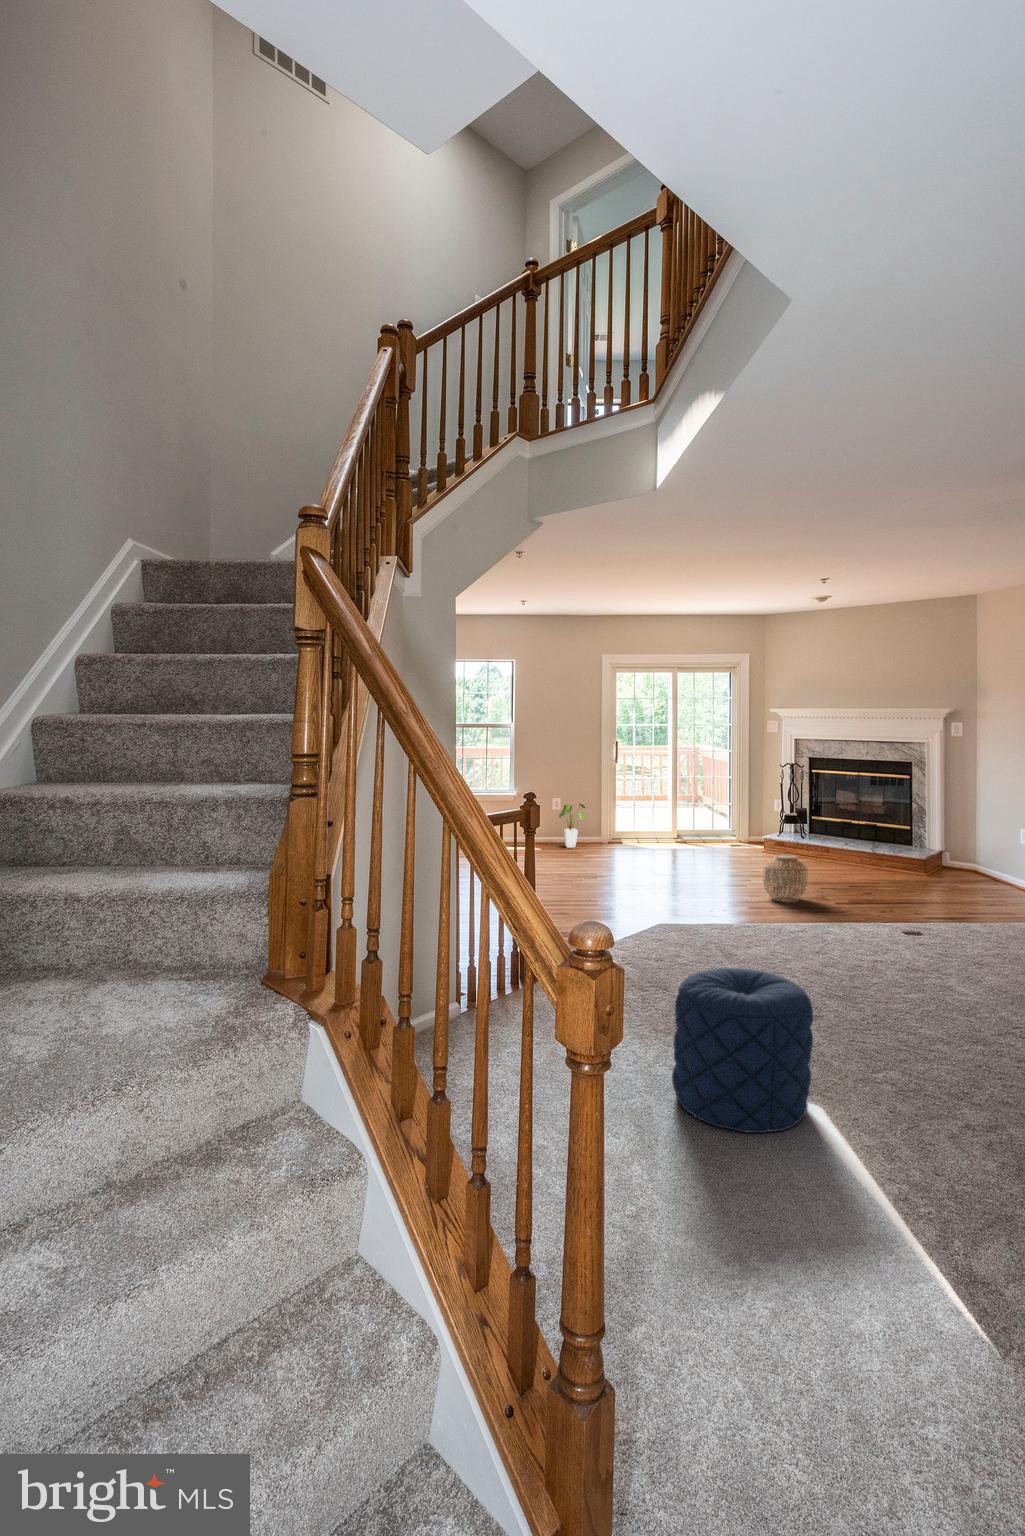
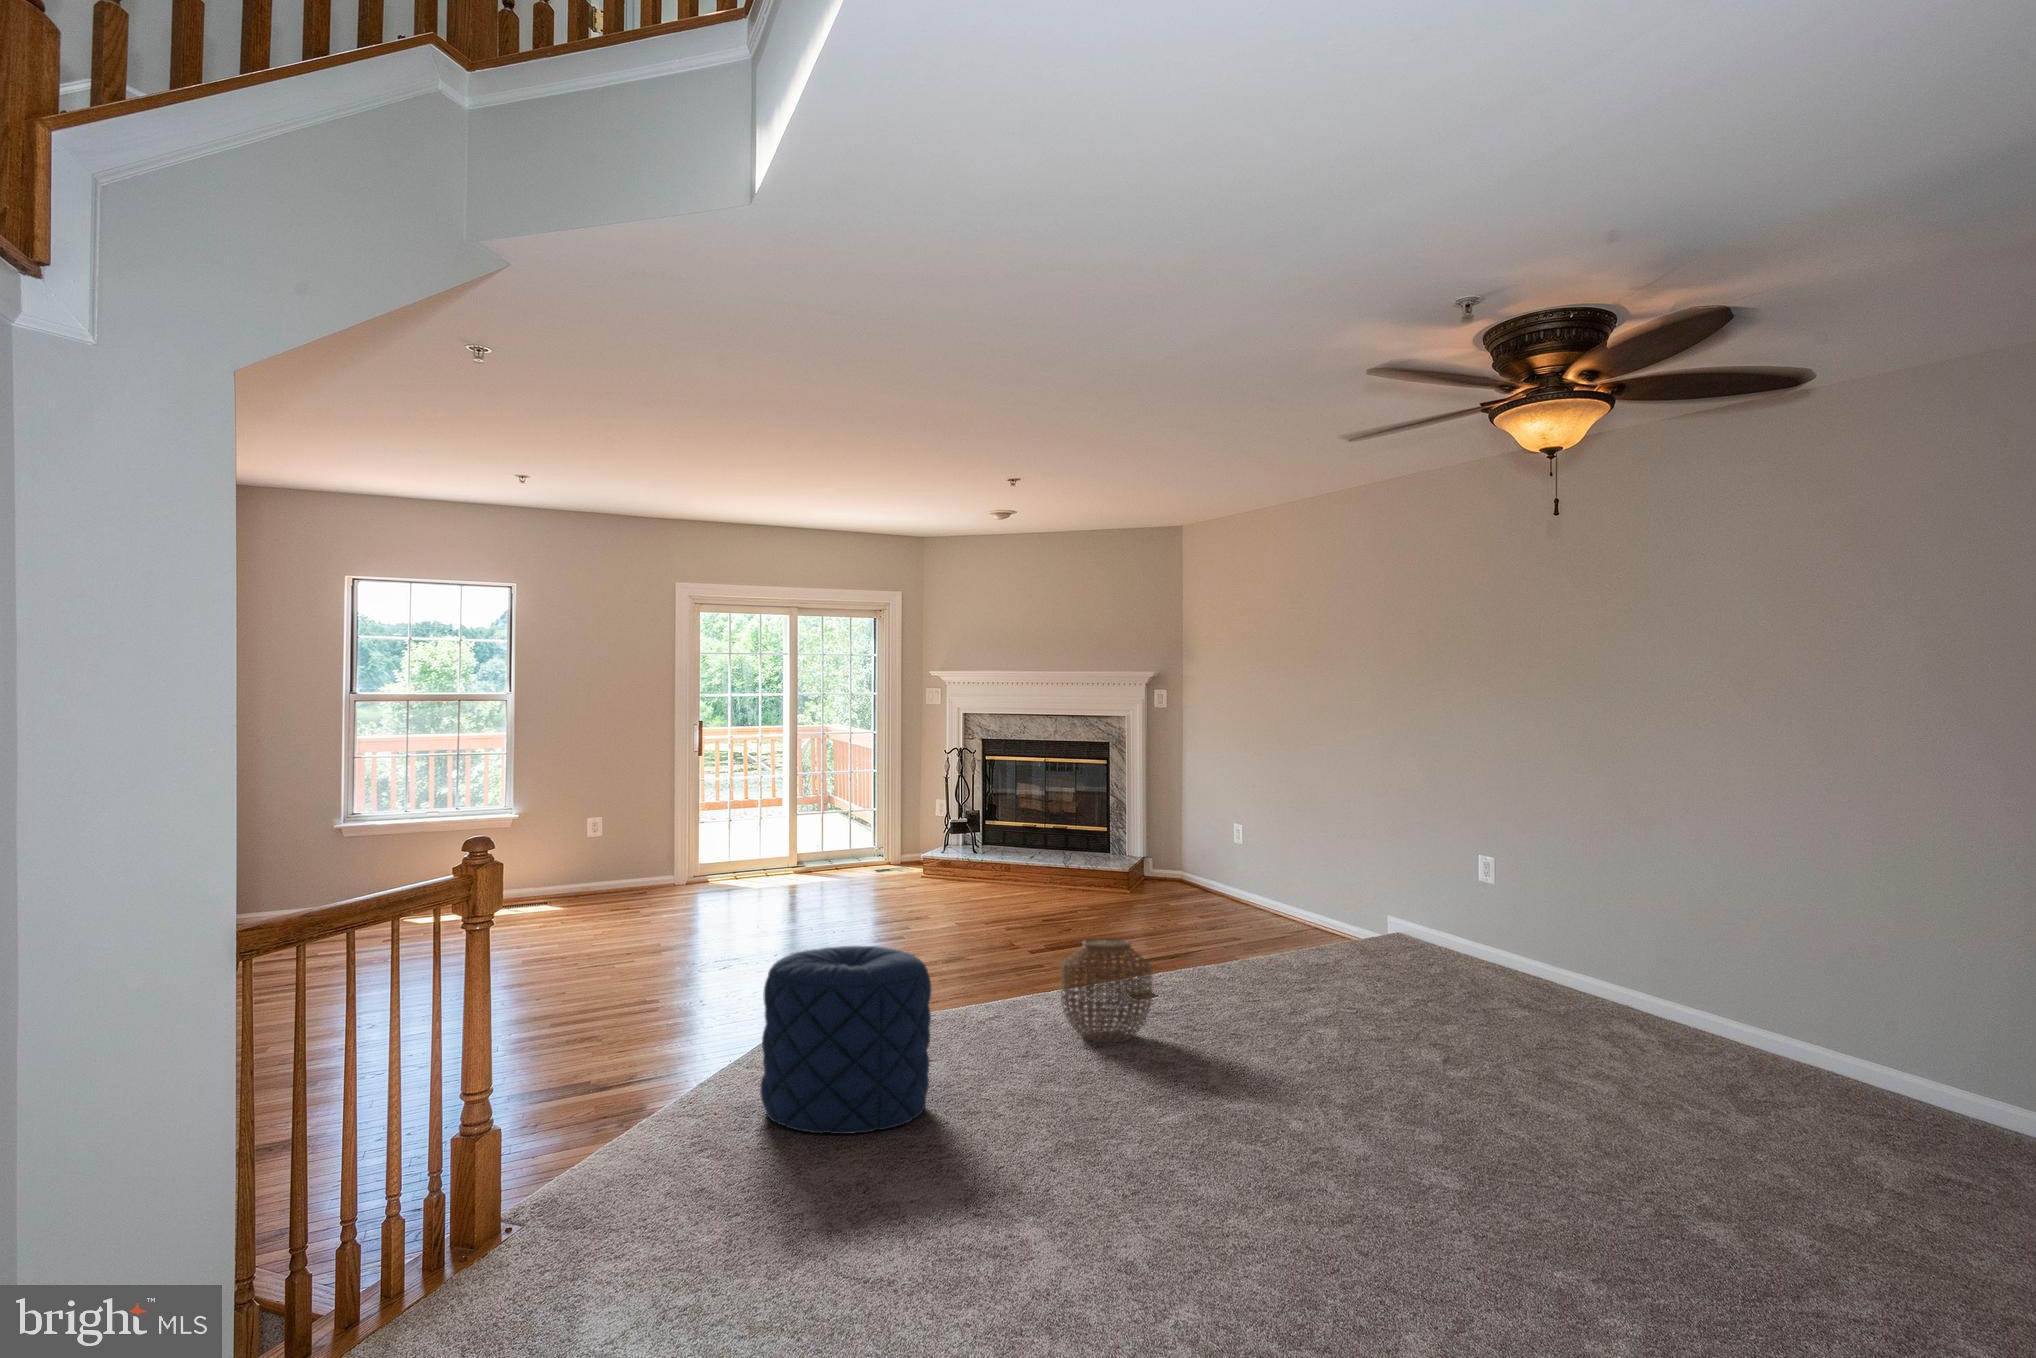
house plant: present [559,804,585,848] -> none [613,813,657,883]
woven basket: present [763,854,808,902] -> present [1060,938,1152,1043]

